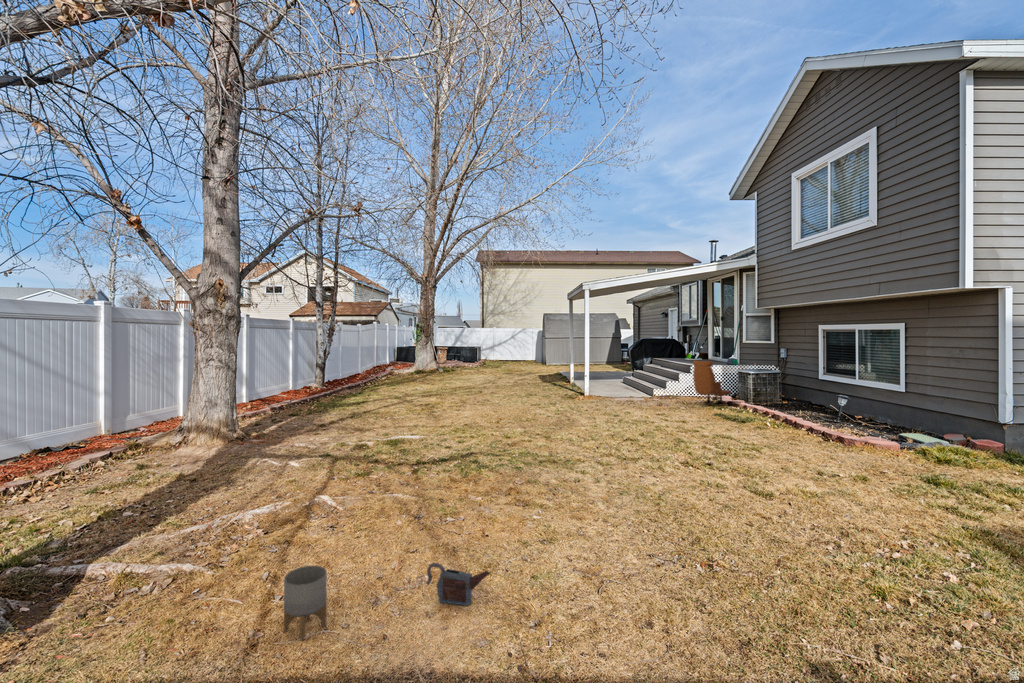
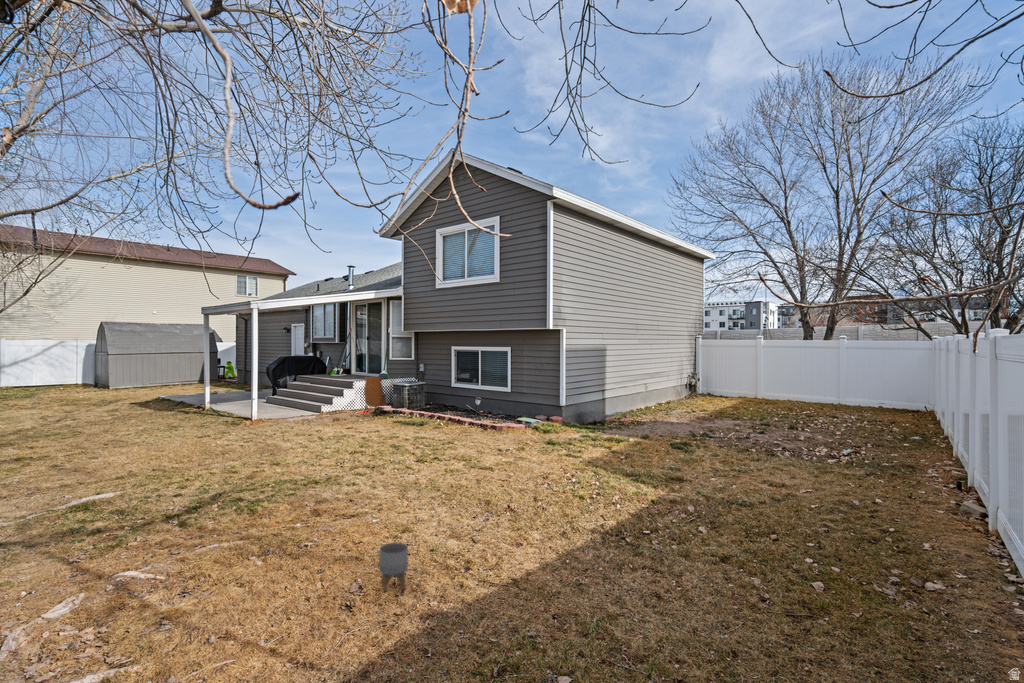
watering can: present [427,563,490,606] -> none [428,521,466,551]

